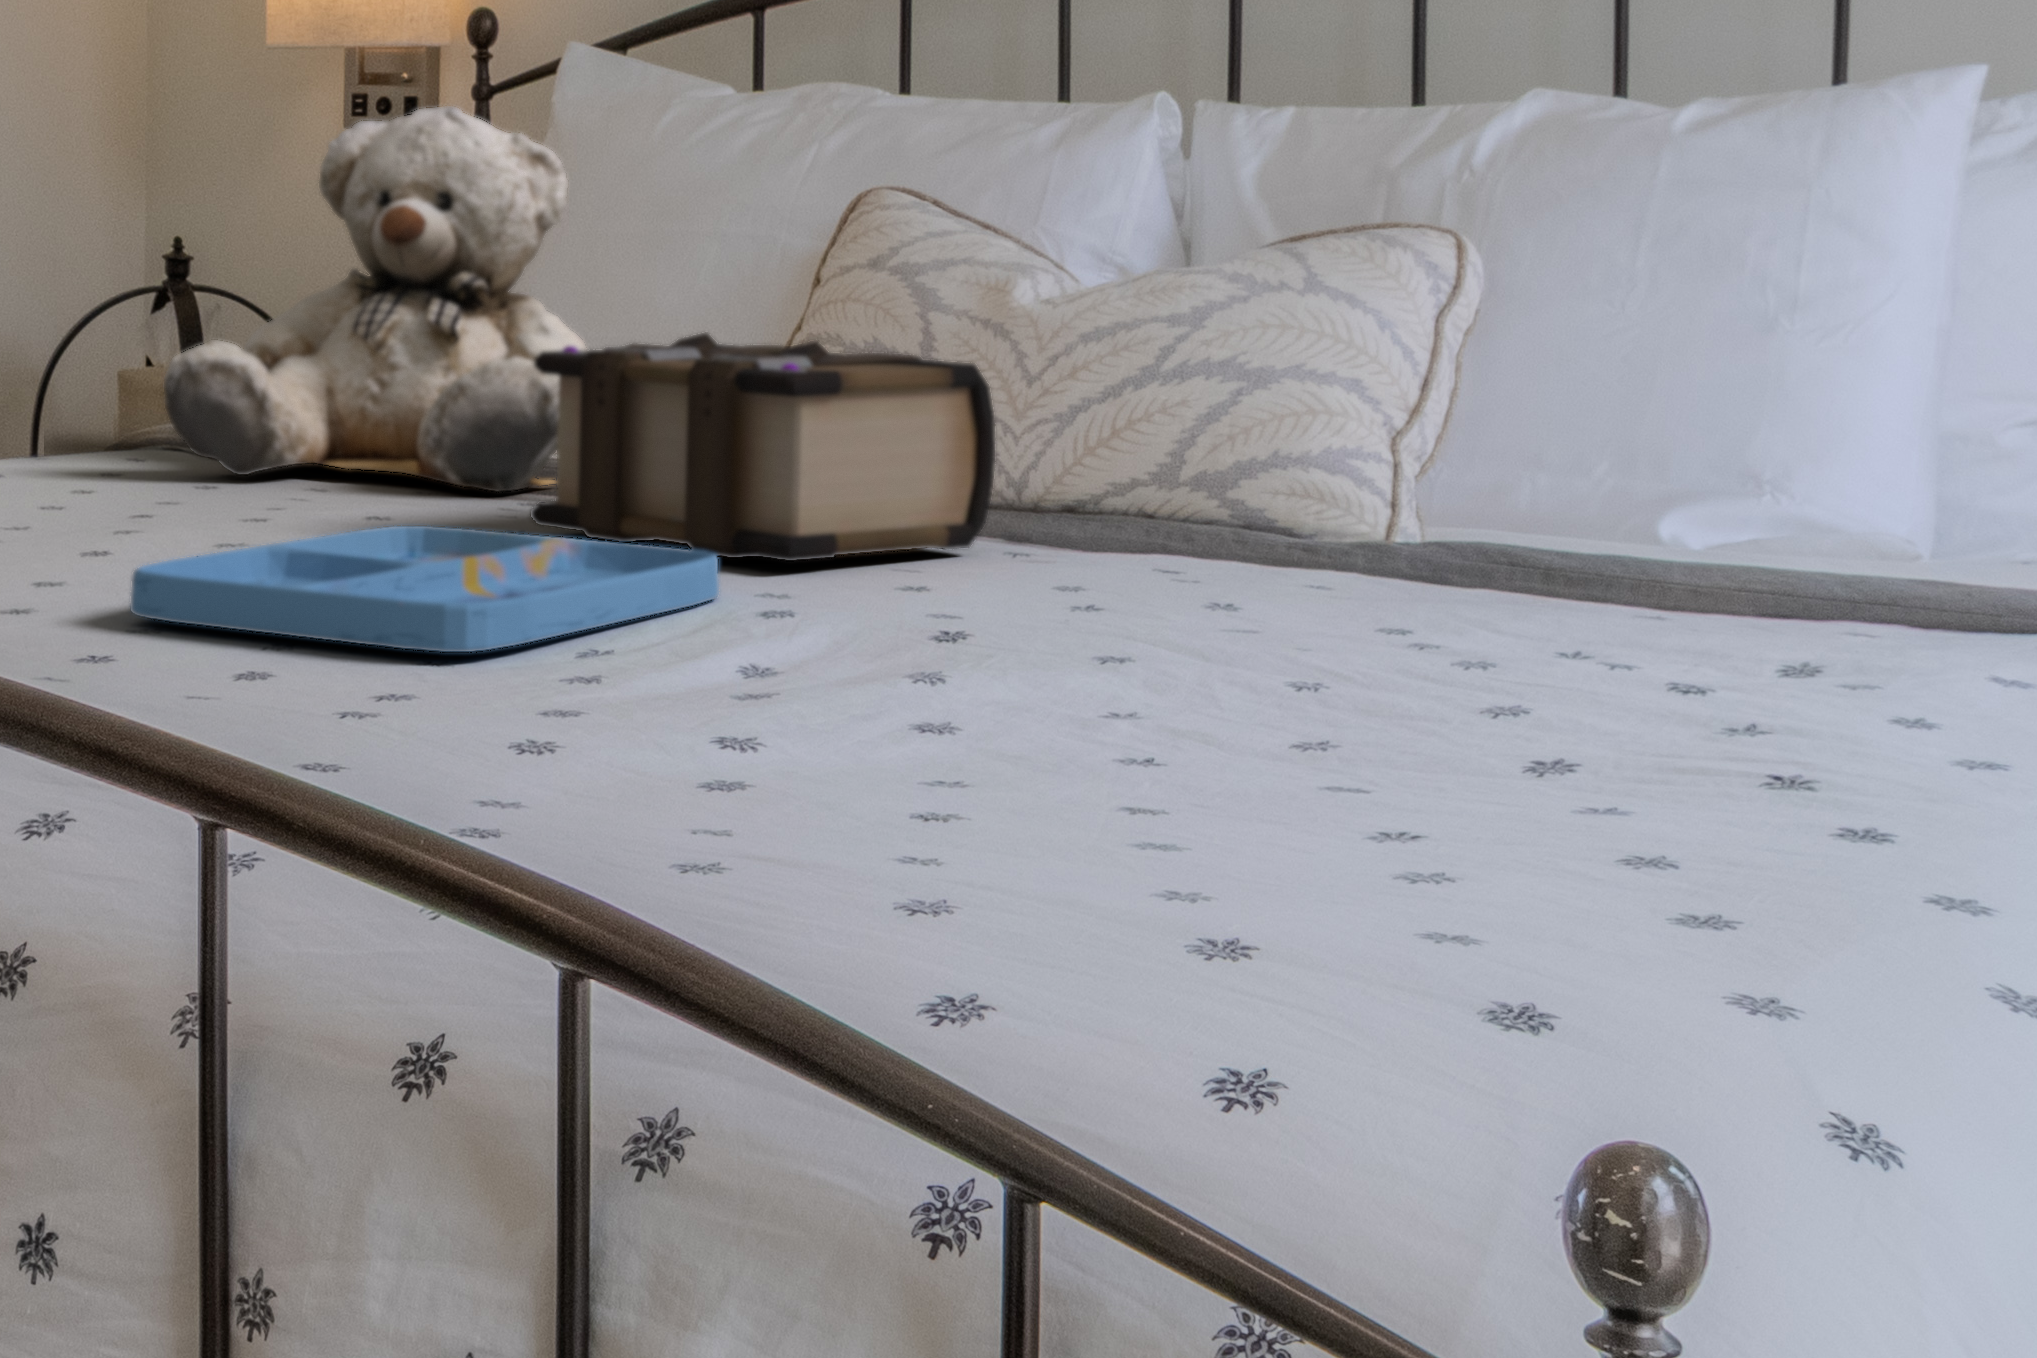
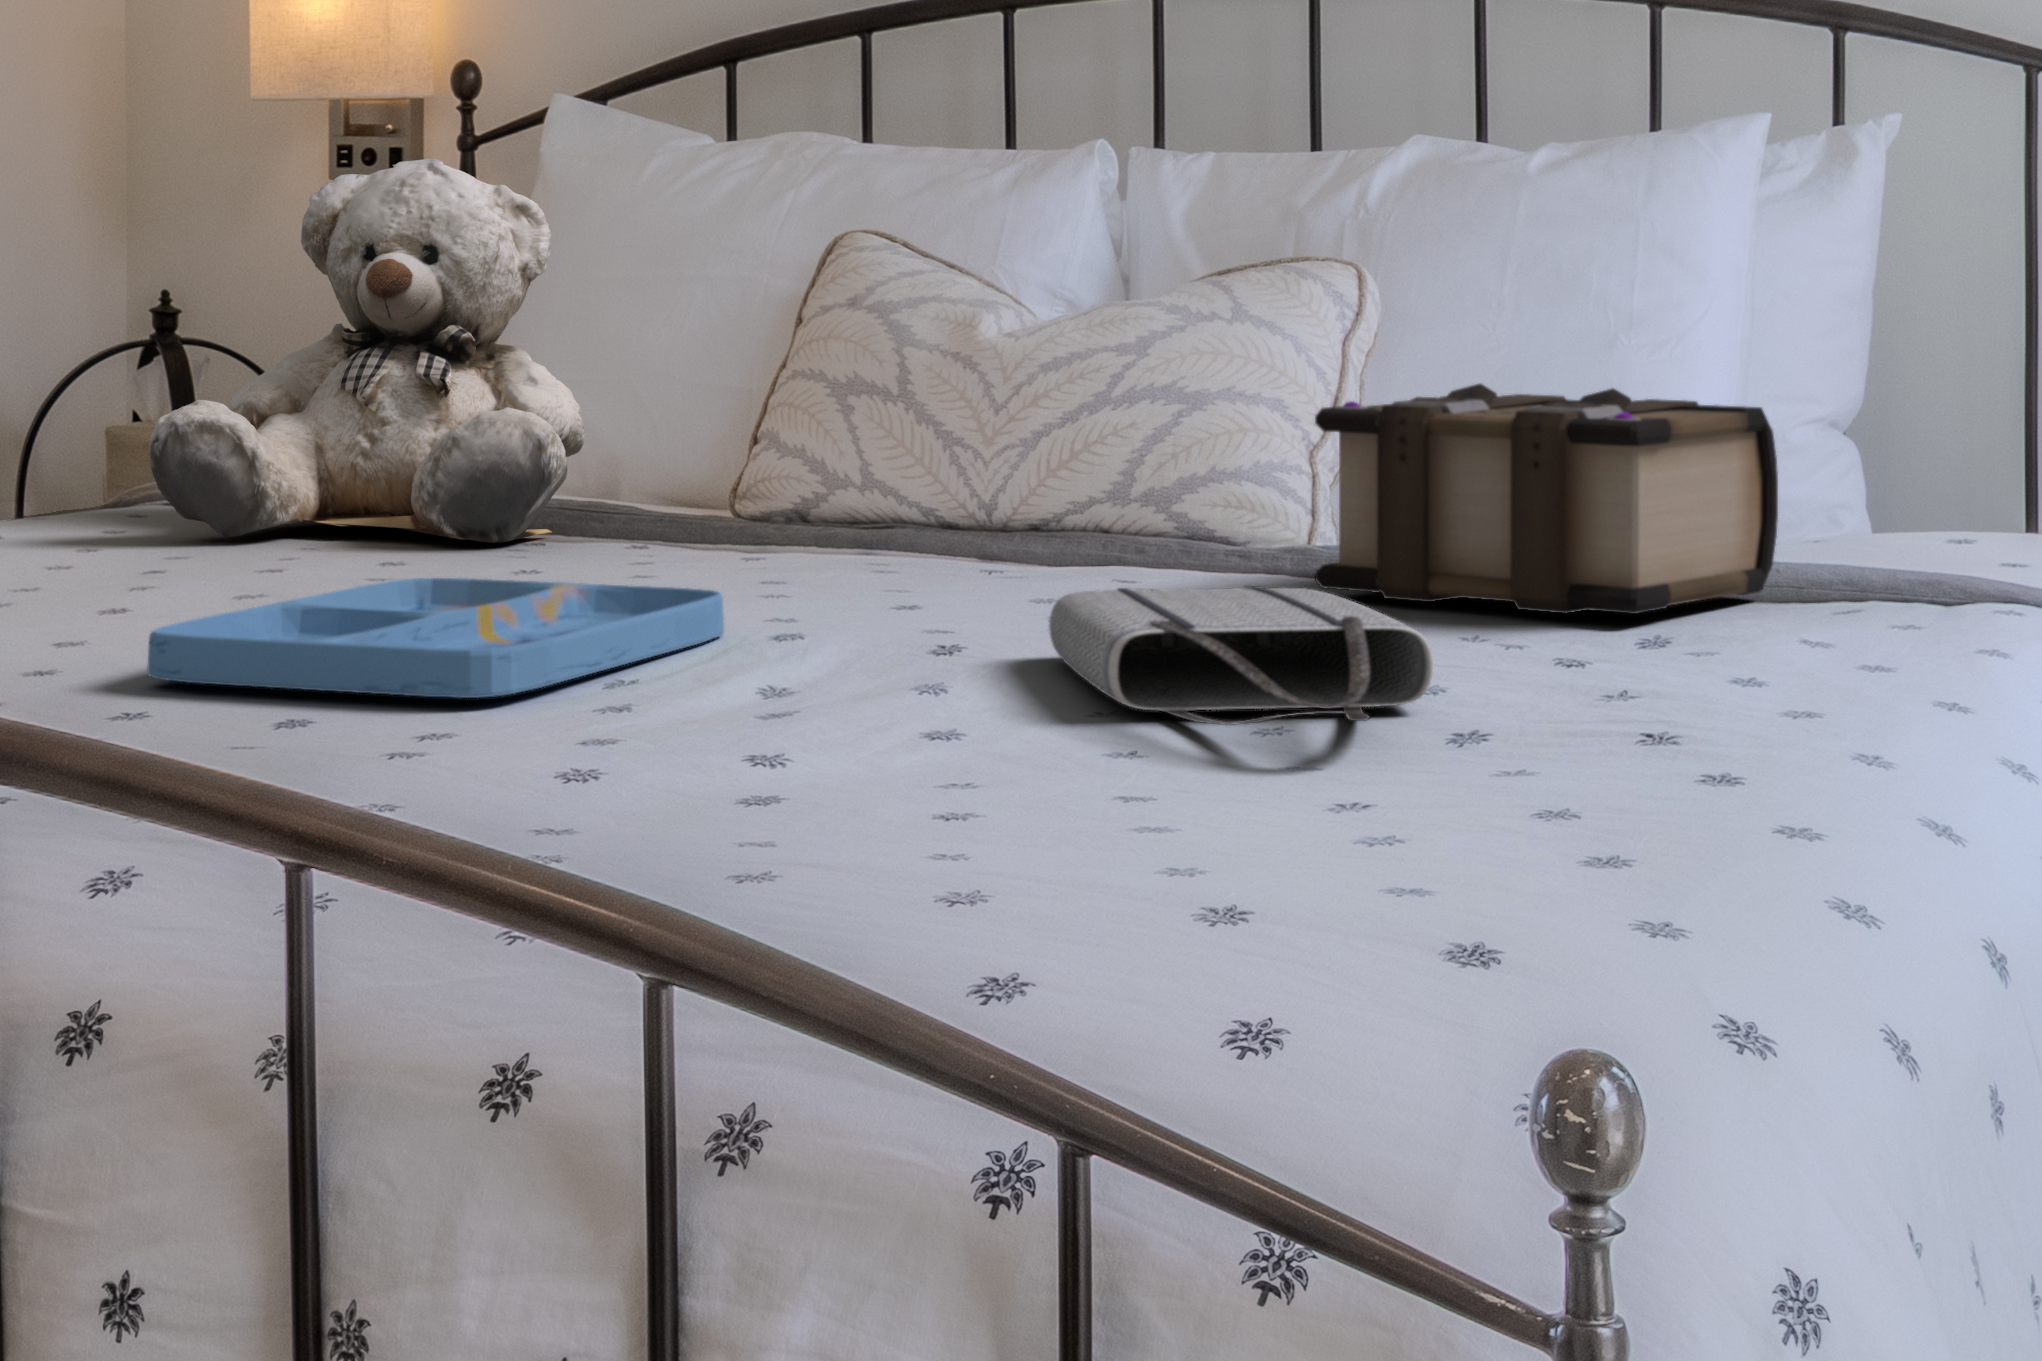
book: present [531,333,995,561] -> present [1315,384,1778,614]
tote bag: none [1065,572,1496,728] -> present [1049,586,1433,725]

